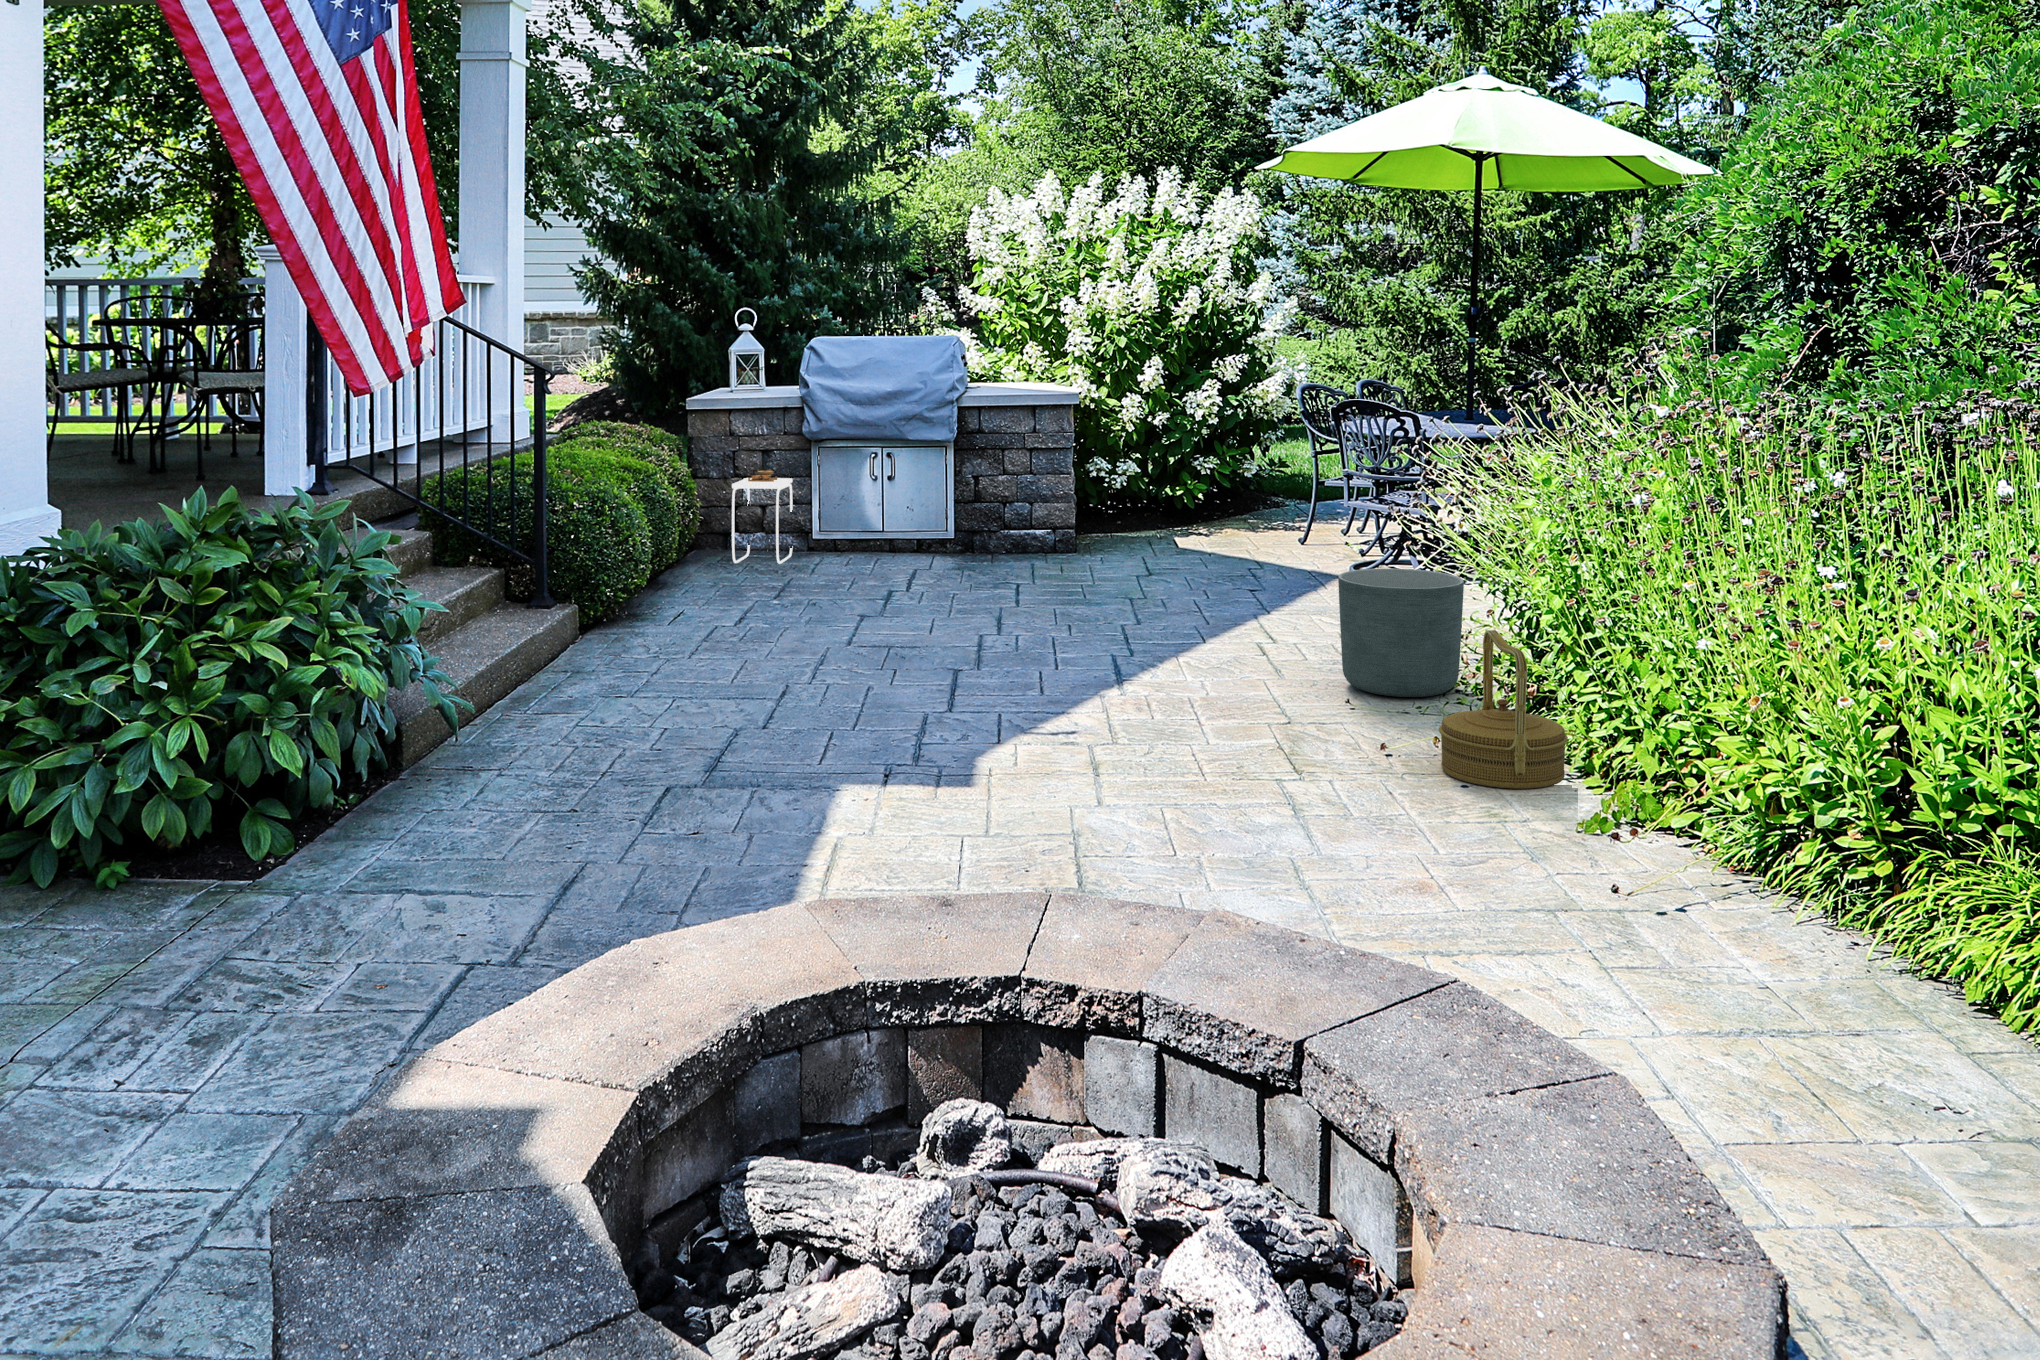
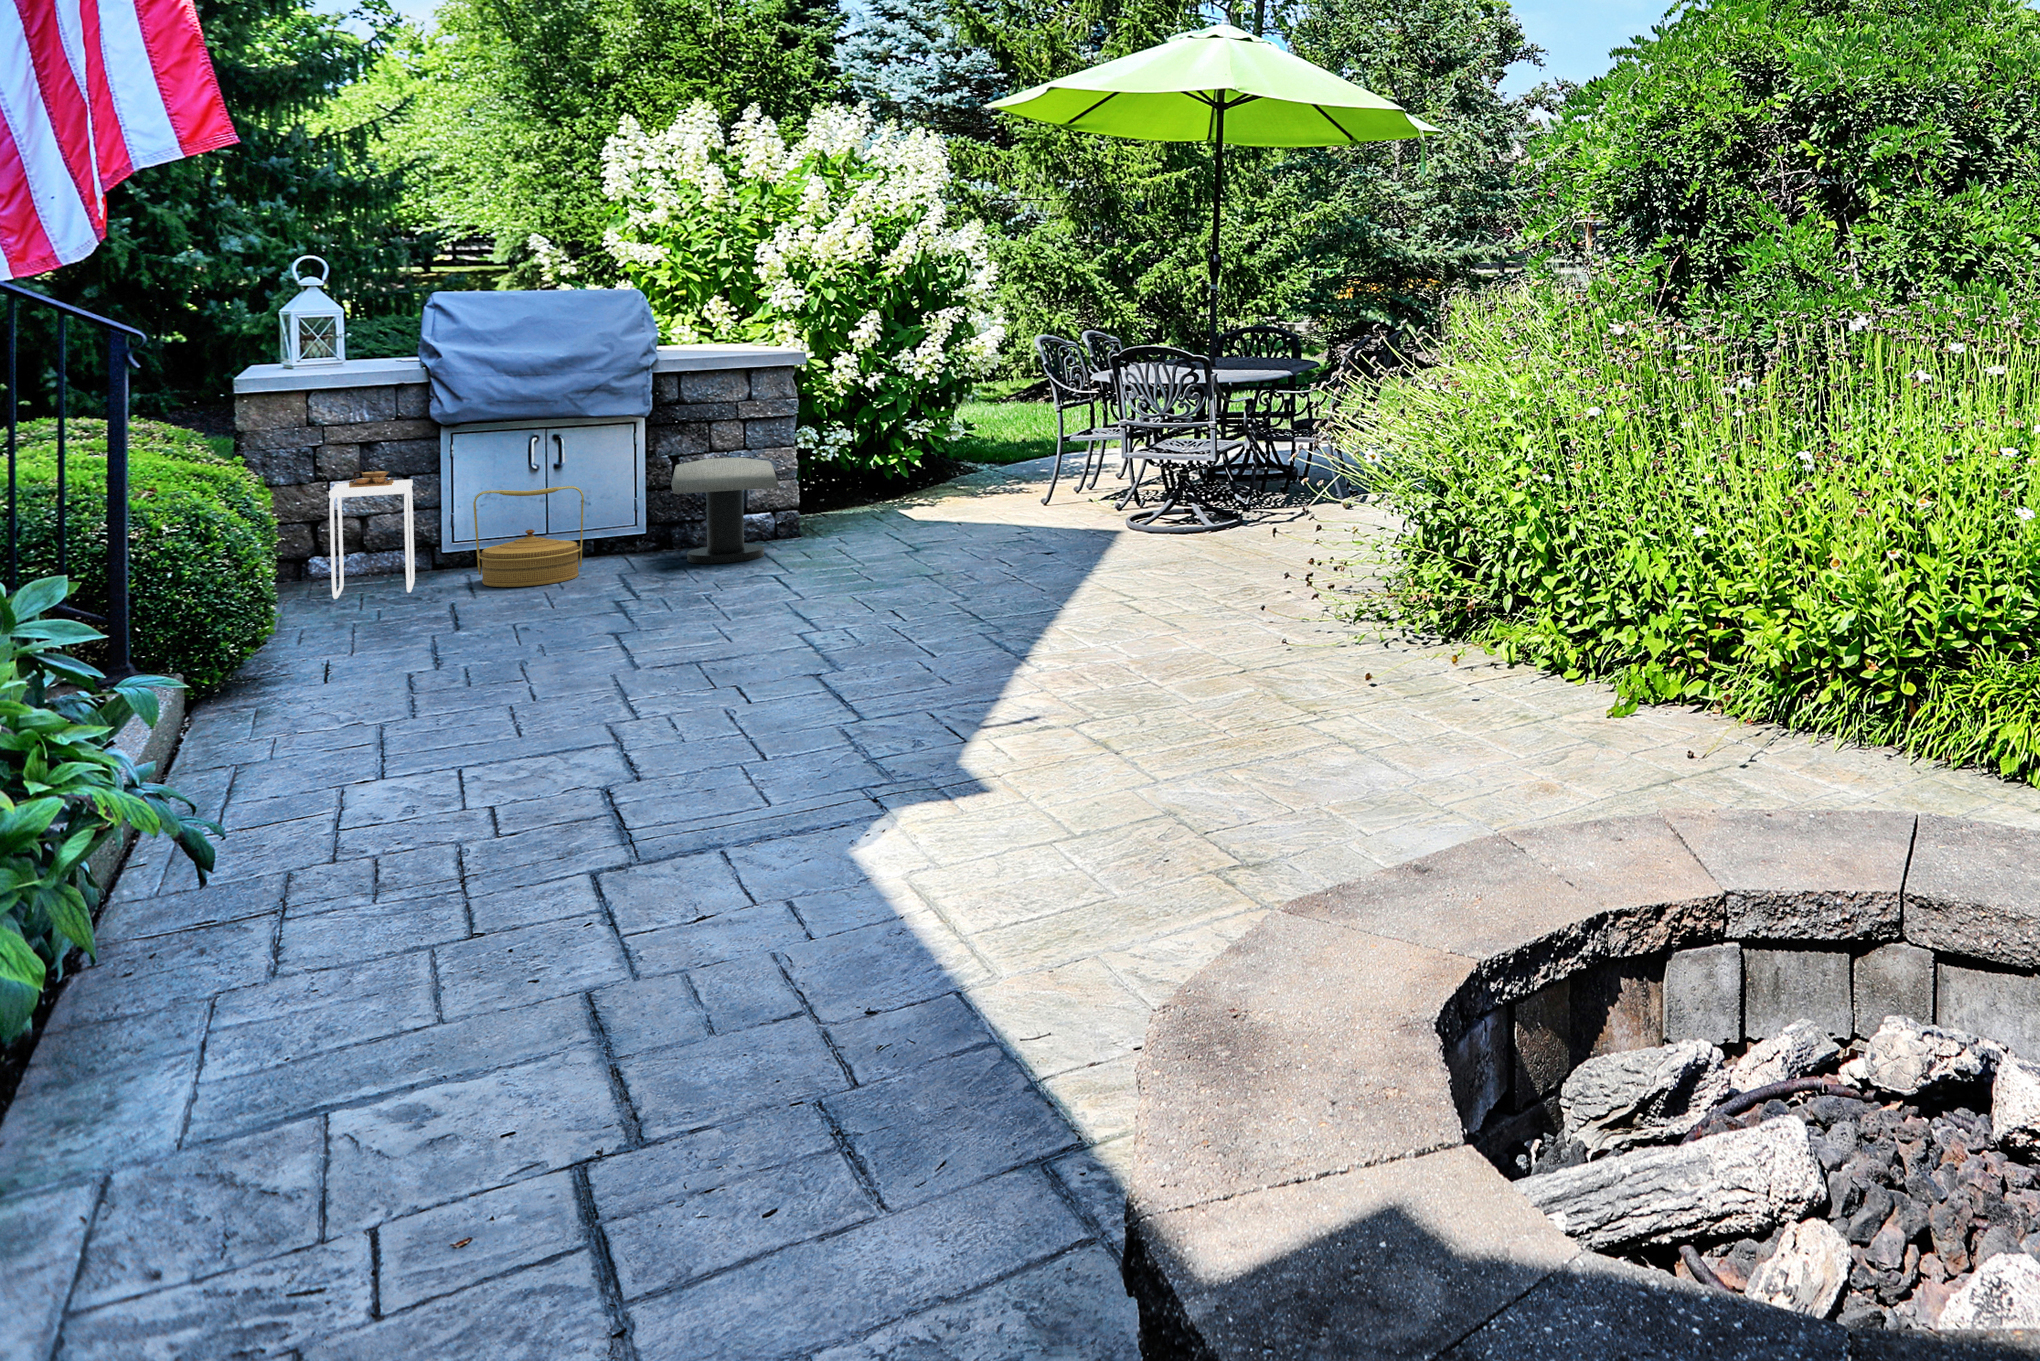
stool: none [953,477,1041,565] -> present [671,457,779,564]
planter: present [1338,568,1464,697] -> none [1277,507,1398,632]
woven basket: present [1439,630,1568,789] -> present [473,486,584,587]

